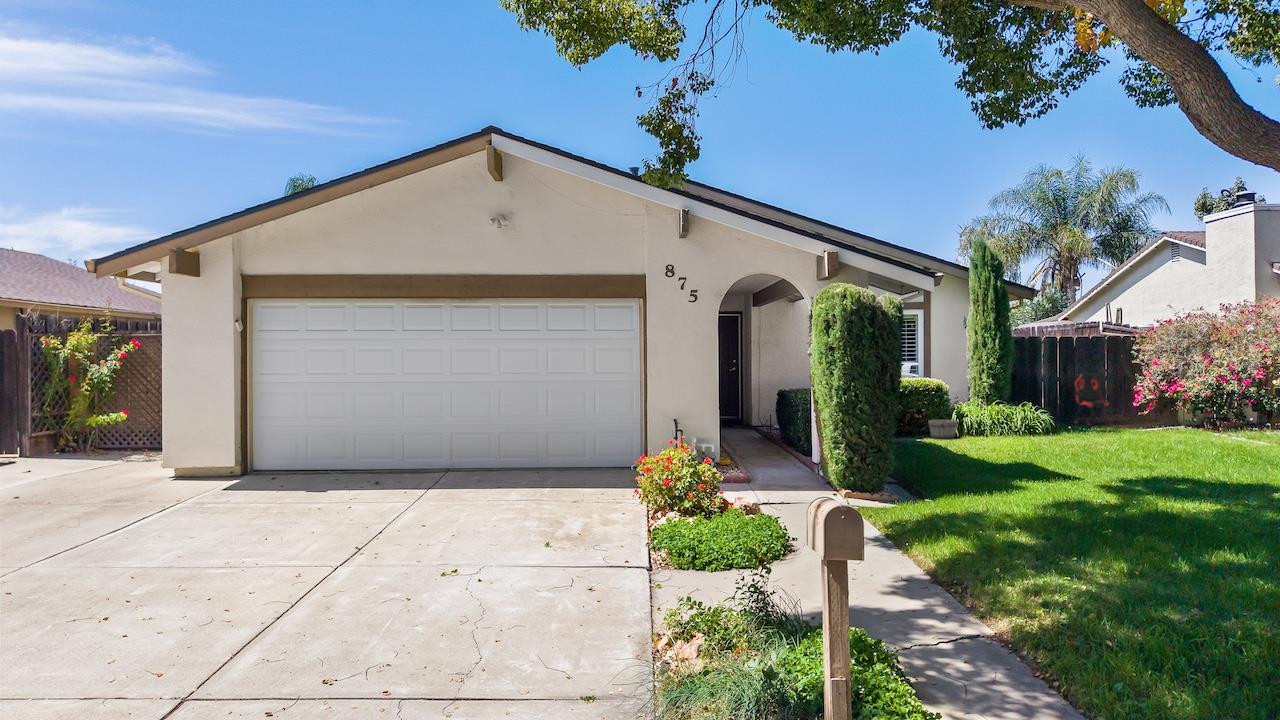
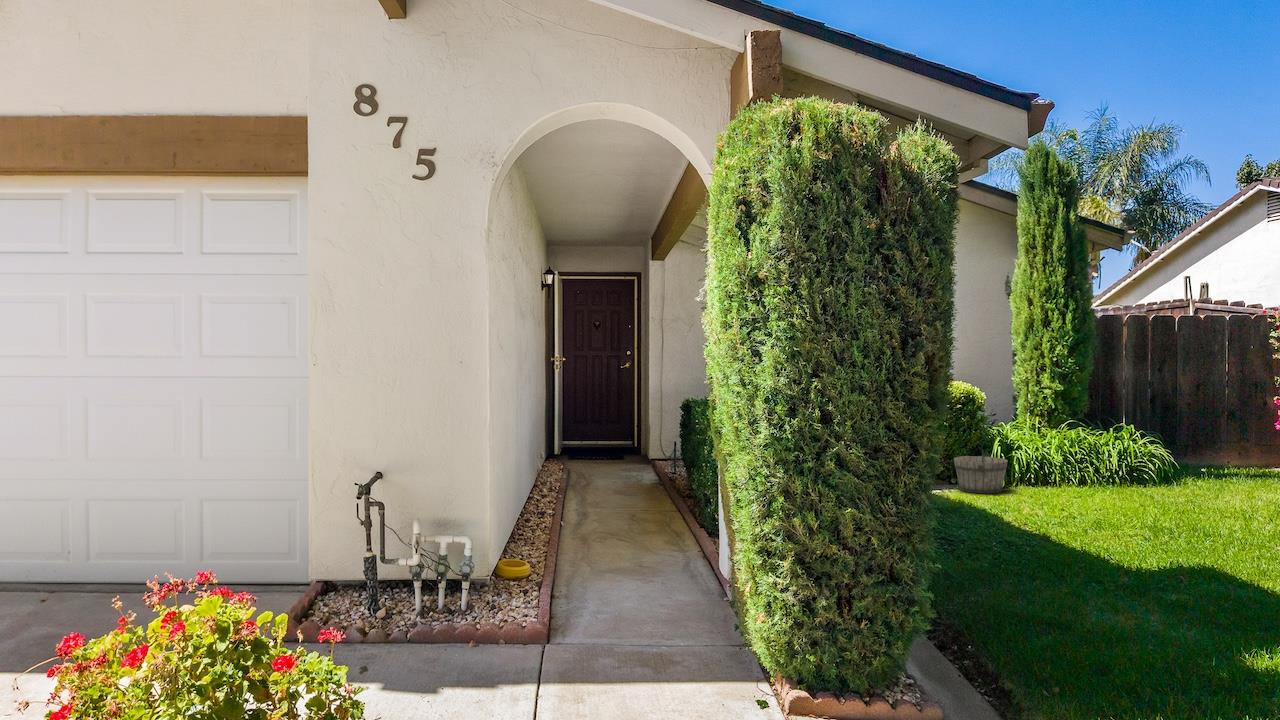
chair: present [1074,373,1111,426] -> none [1189,374,1257,466]

